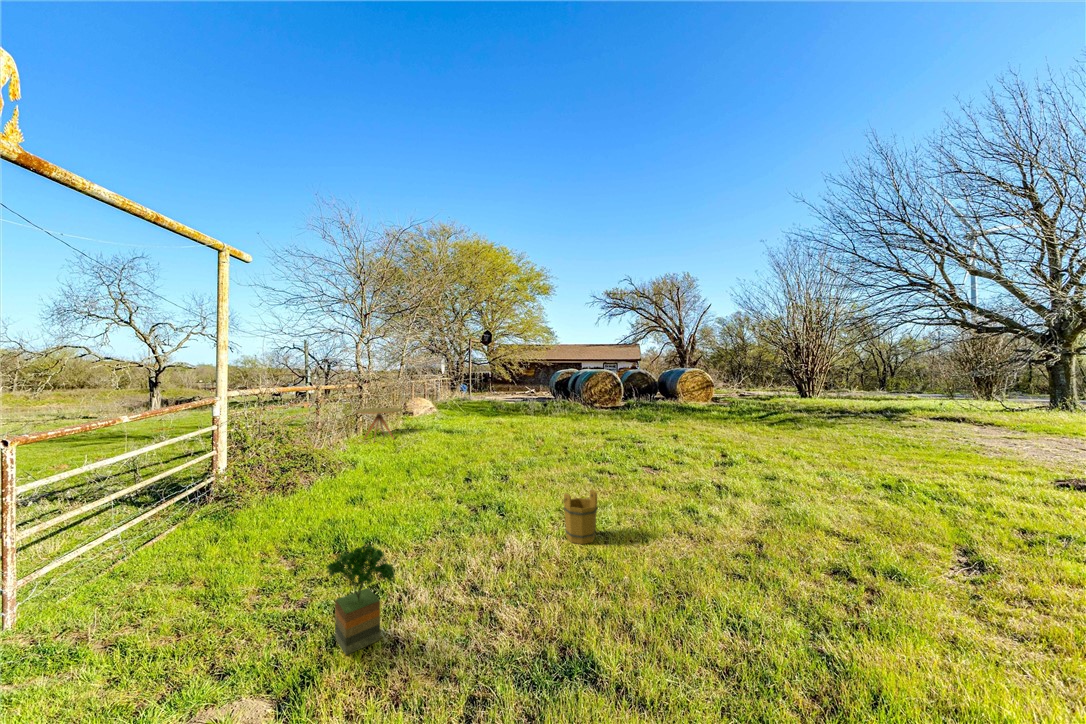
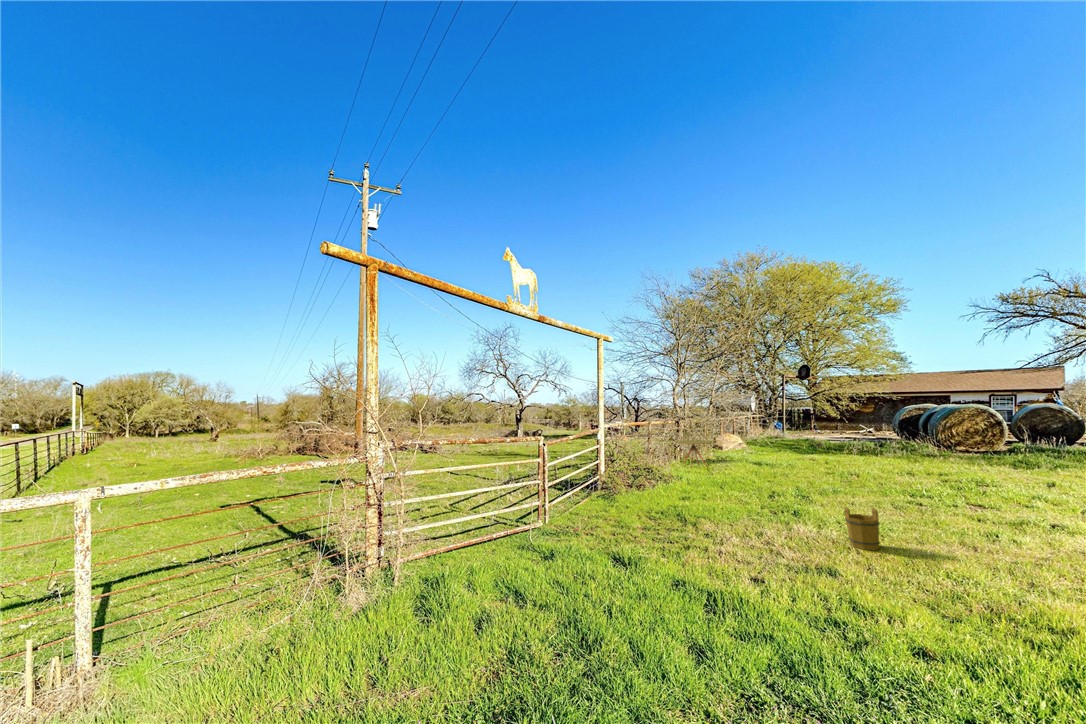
potted tree: present [327,545,395,655] -> none [674,506,711,559]

